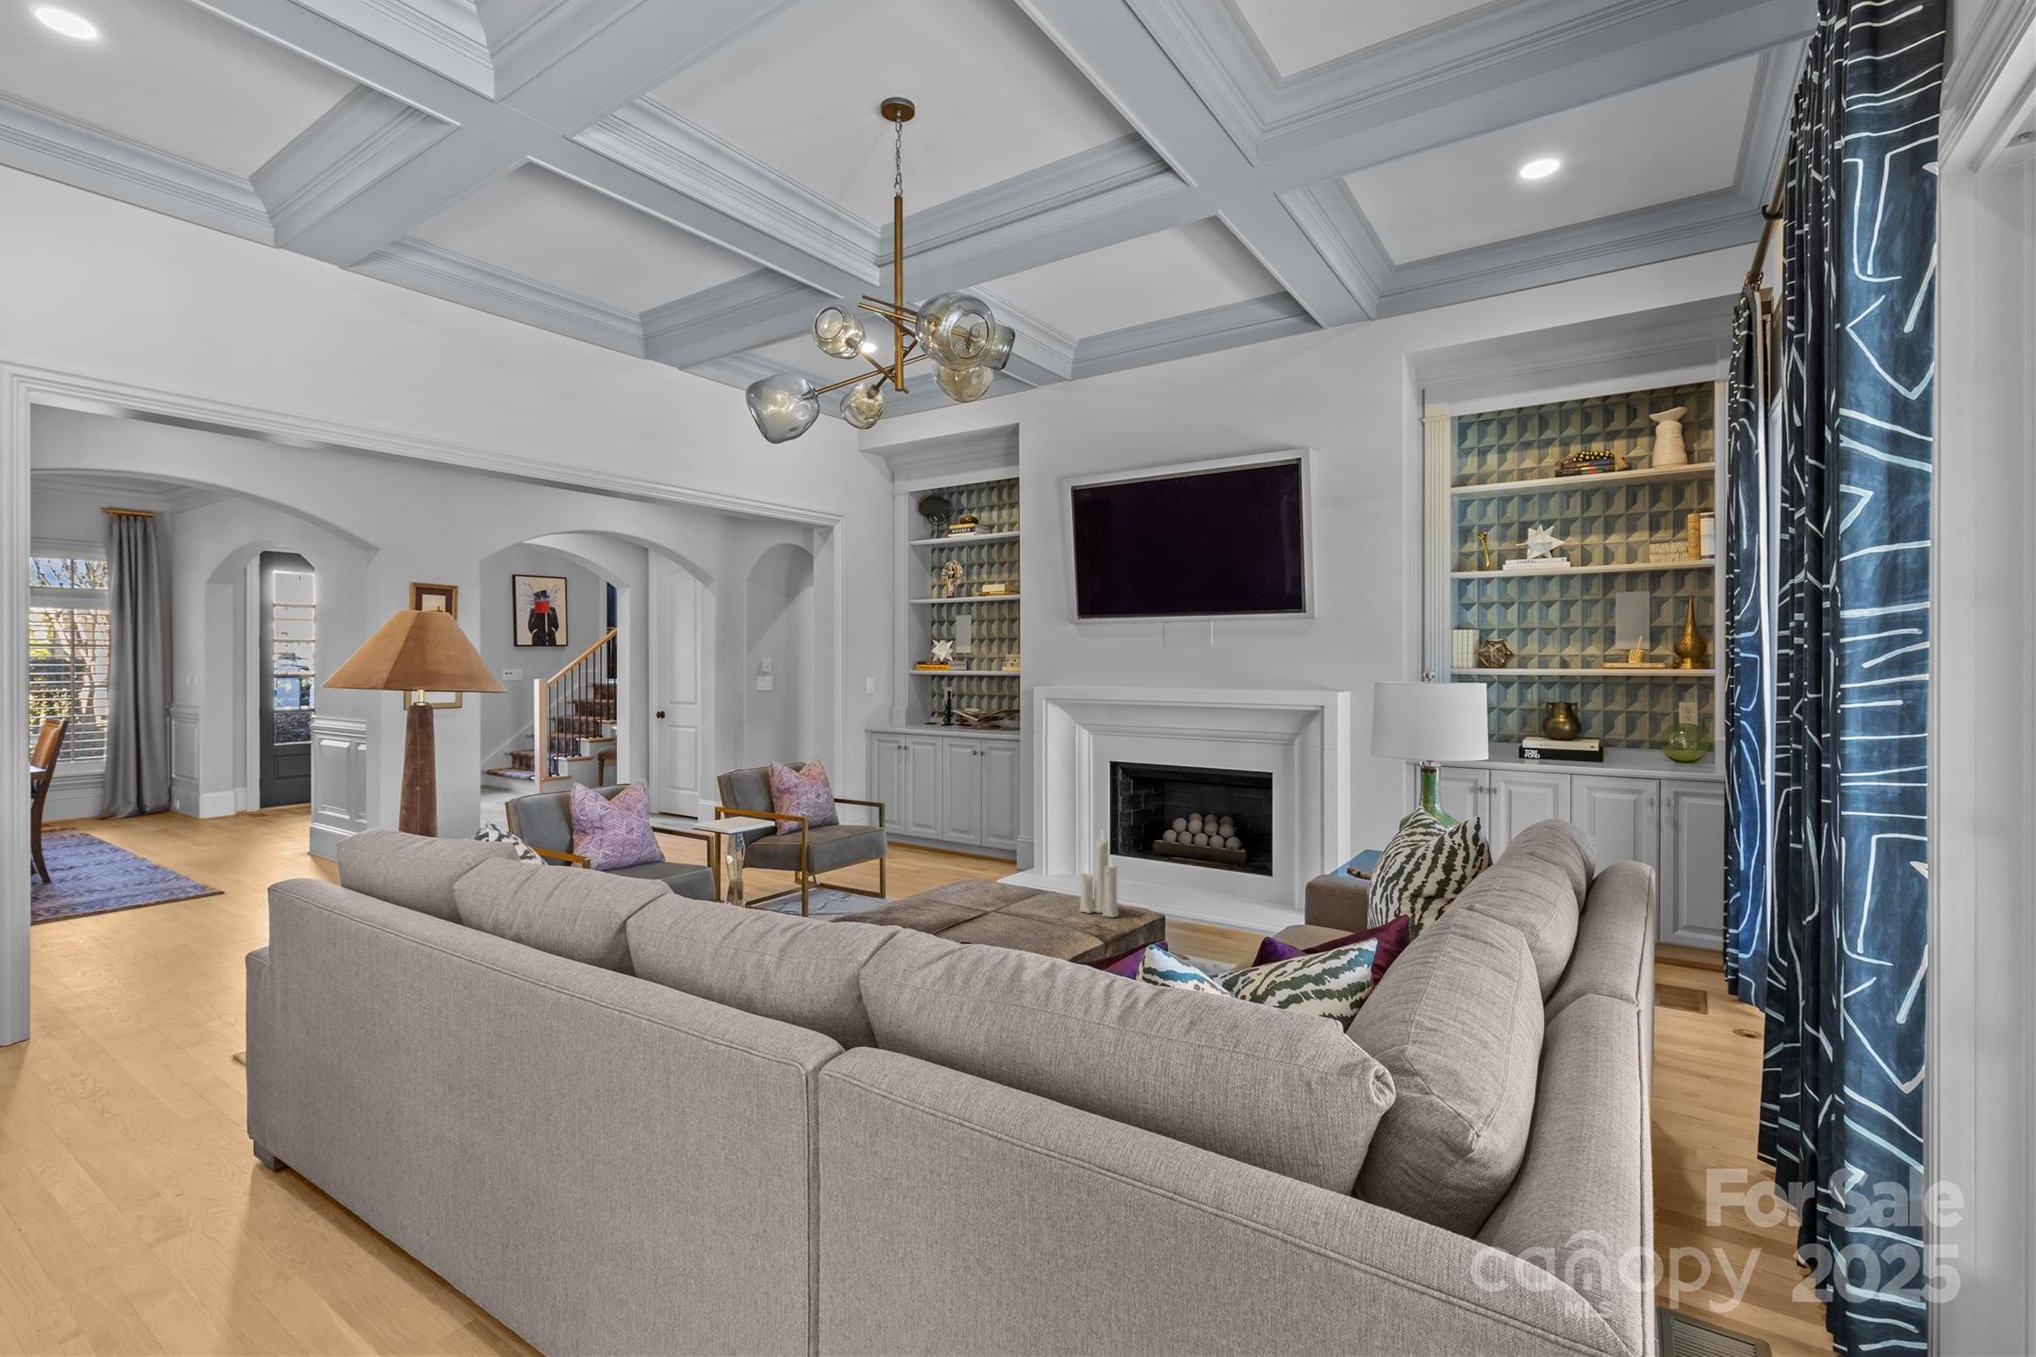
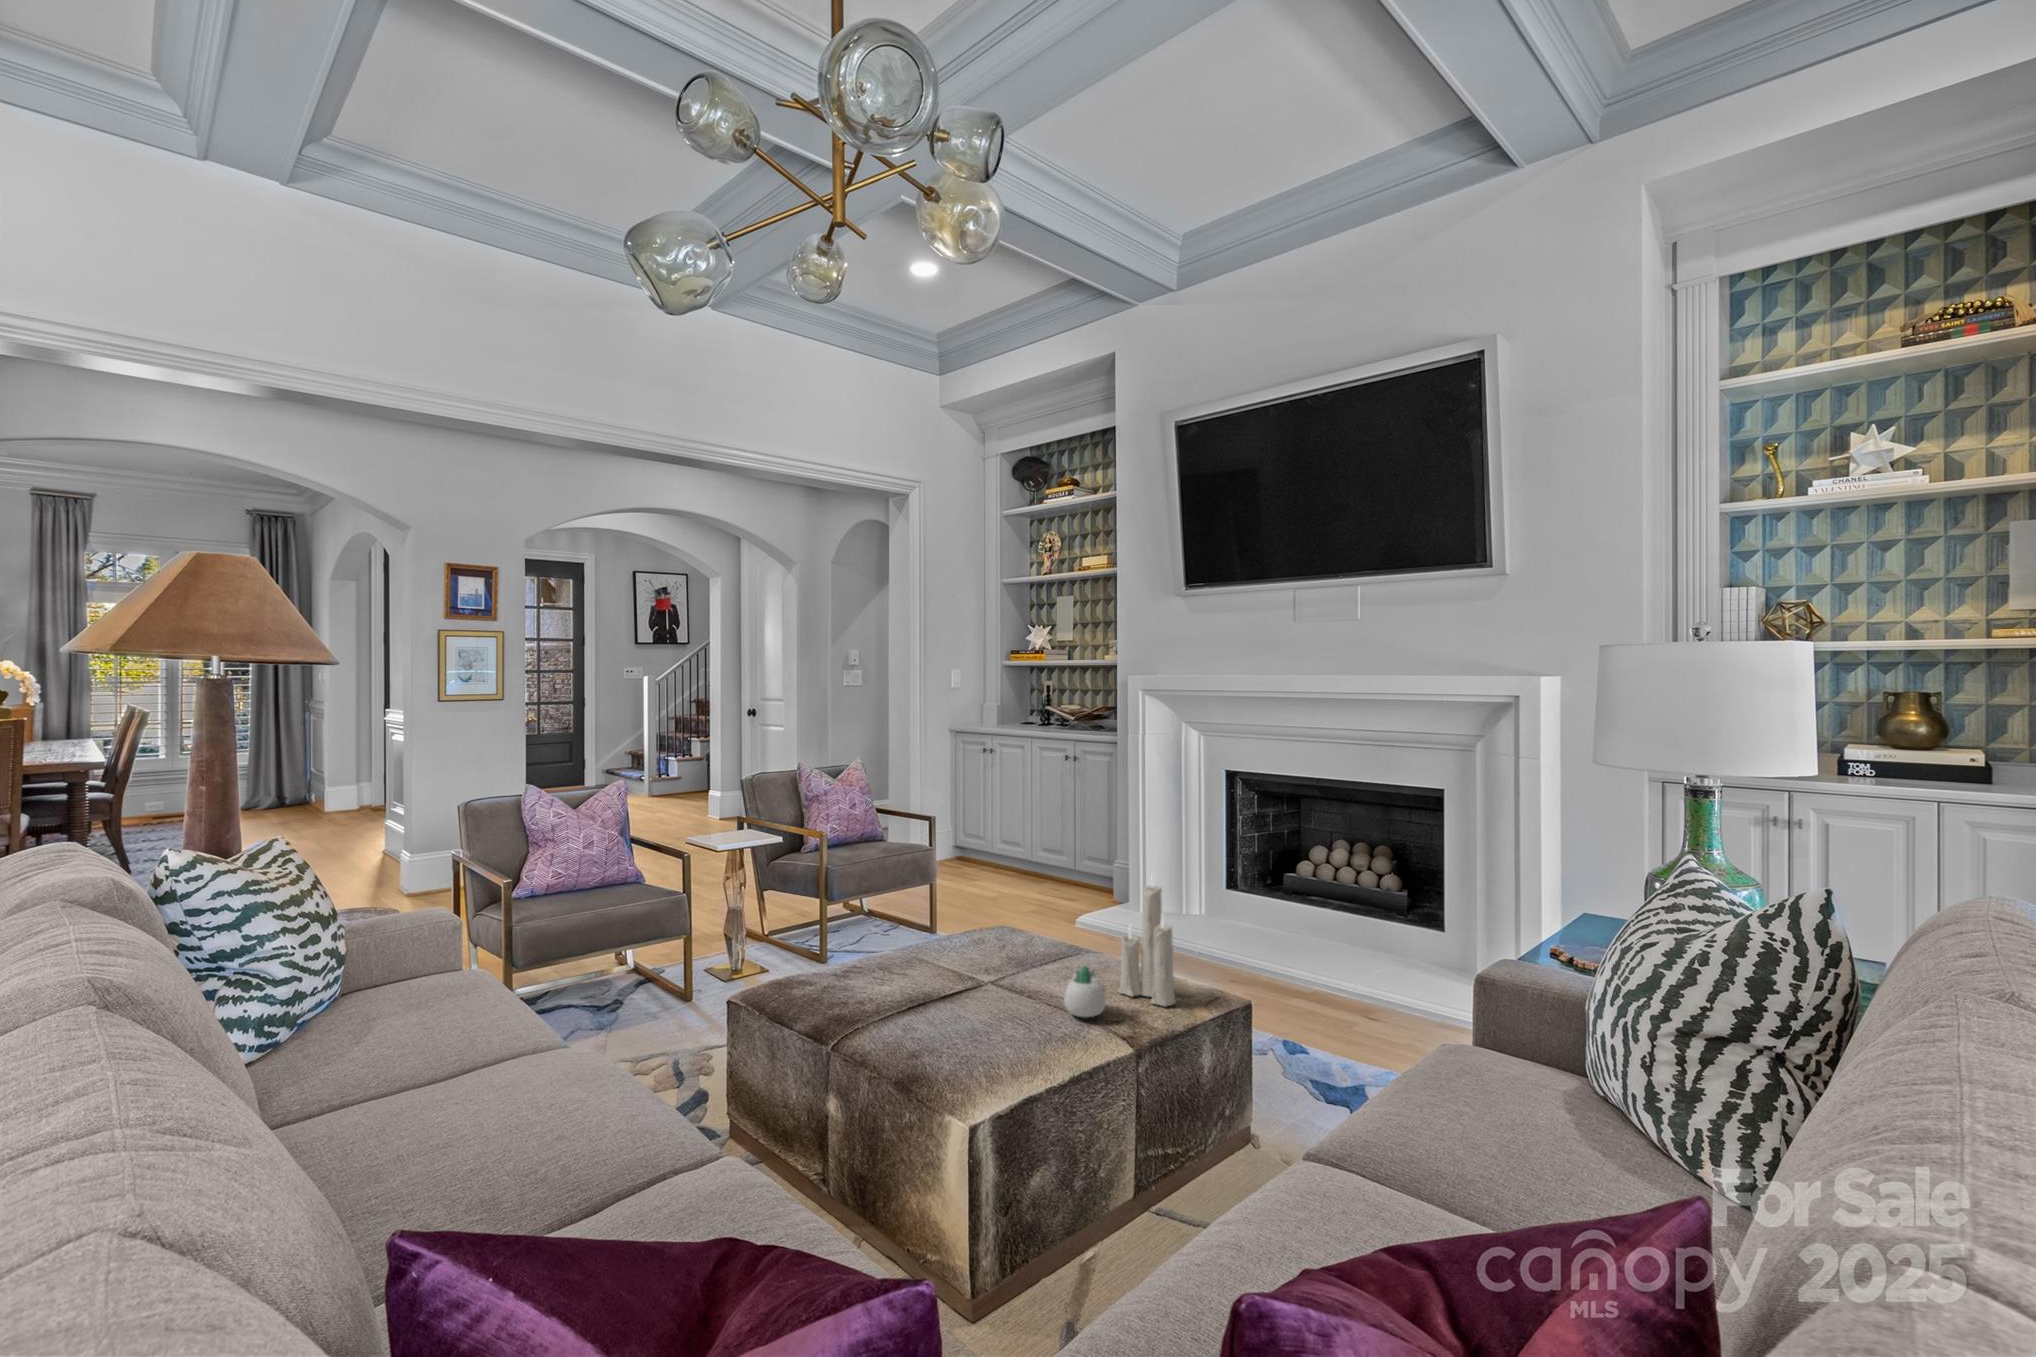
succulent planter: none [1050,892,1078,925] -> present [1064,966,1106,1017]

